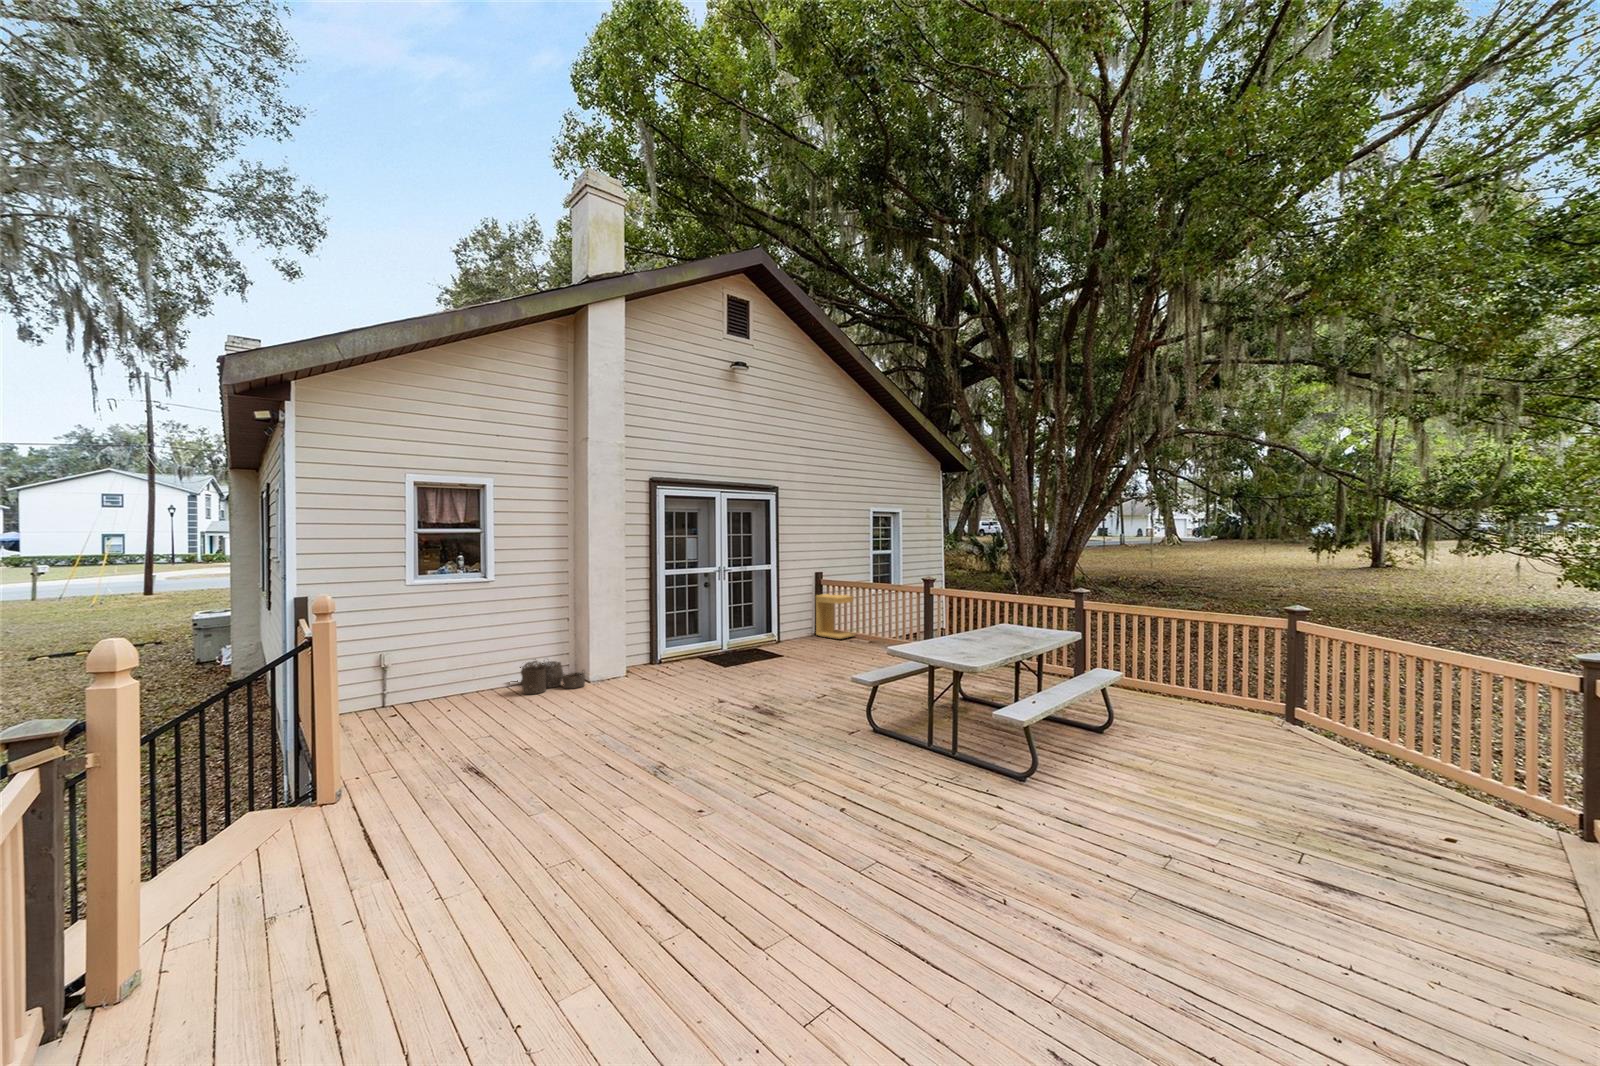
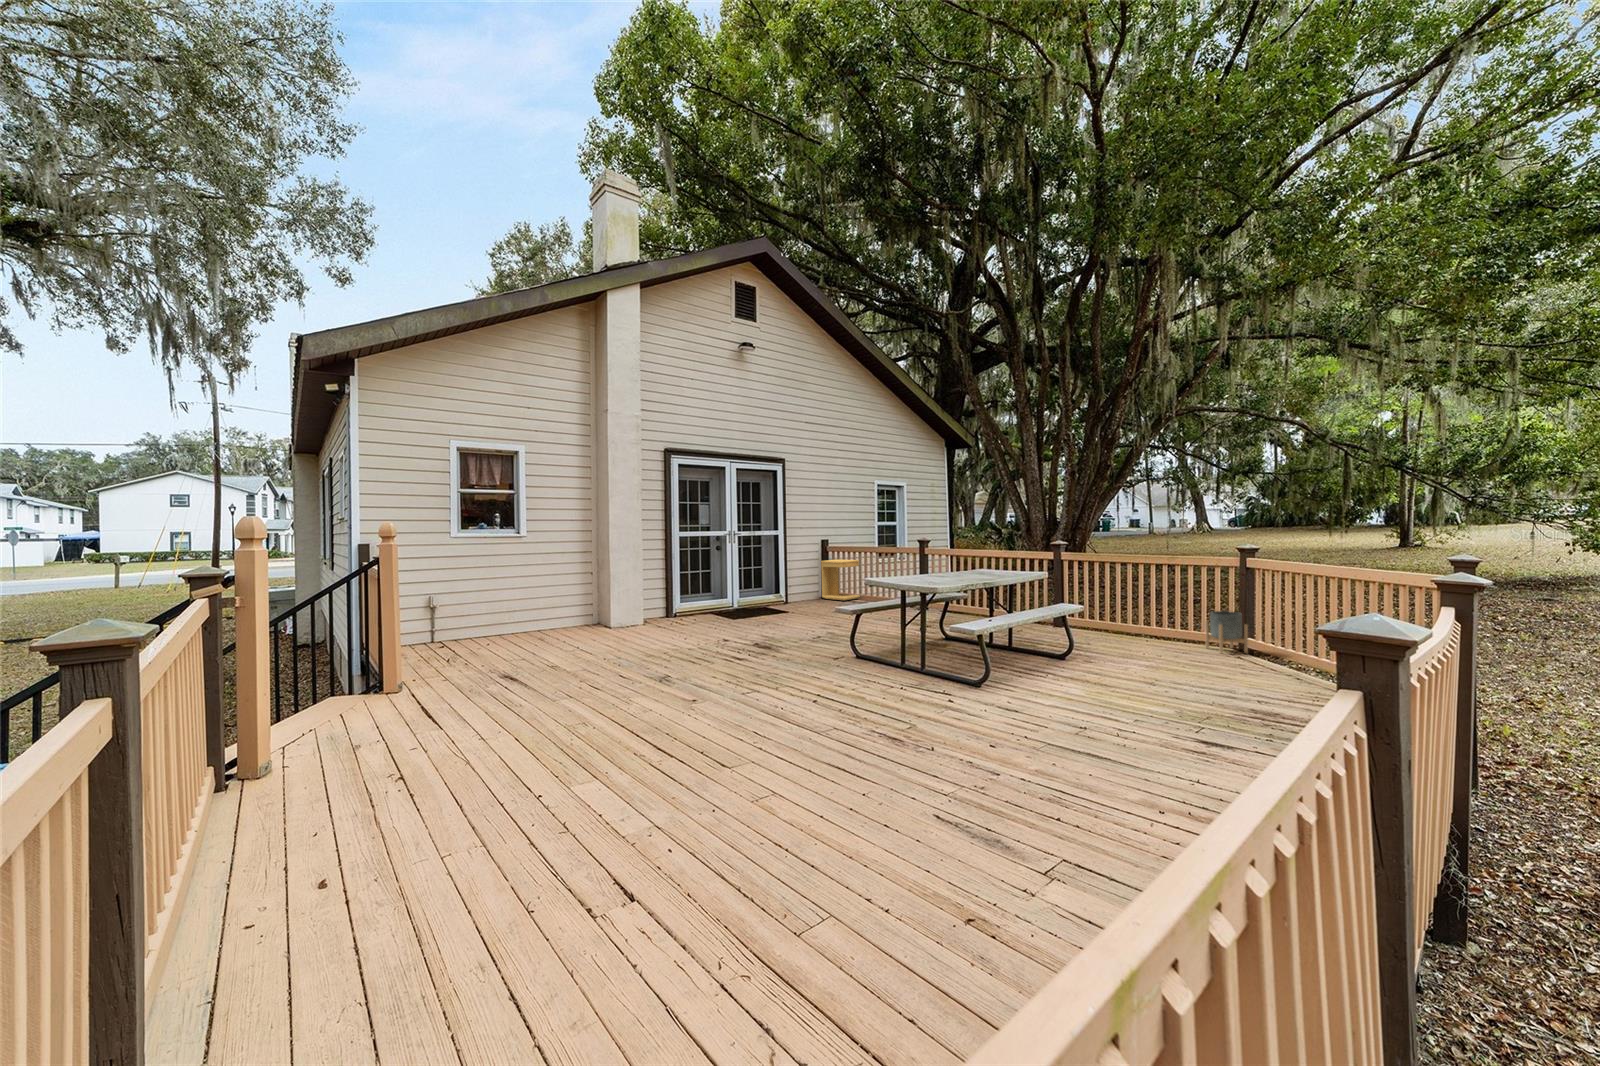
woven basket: present [519,659,585,694] -> none [549,609,607,638]
planter: none [1249,678,1298,727] -> present [1205,611,1248,654]

